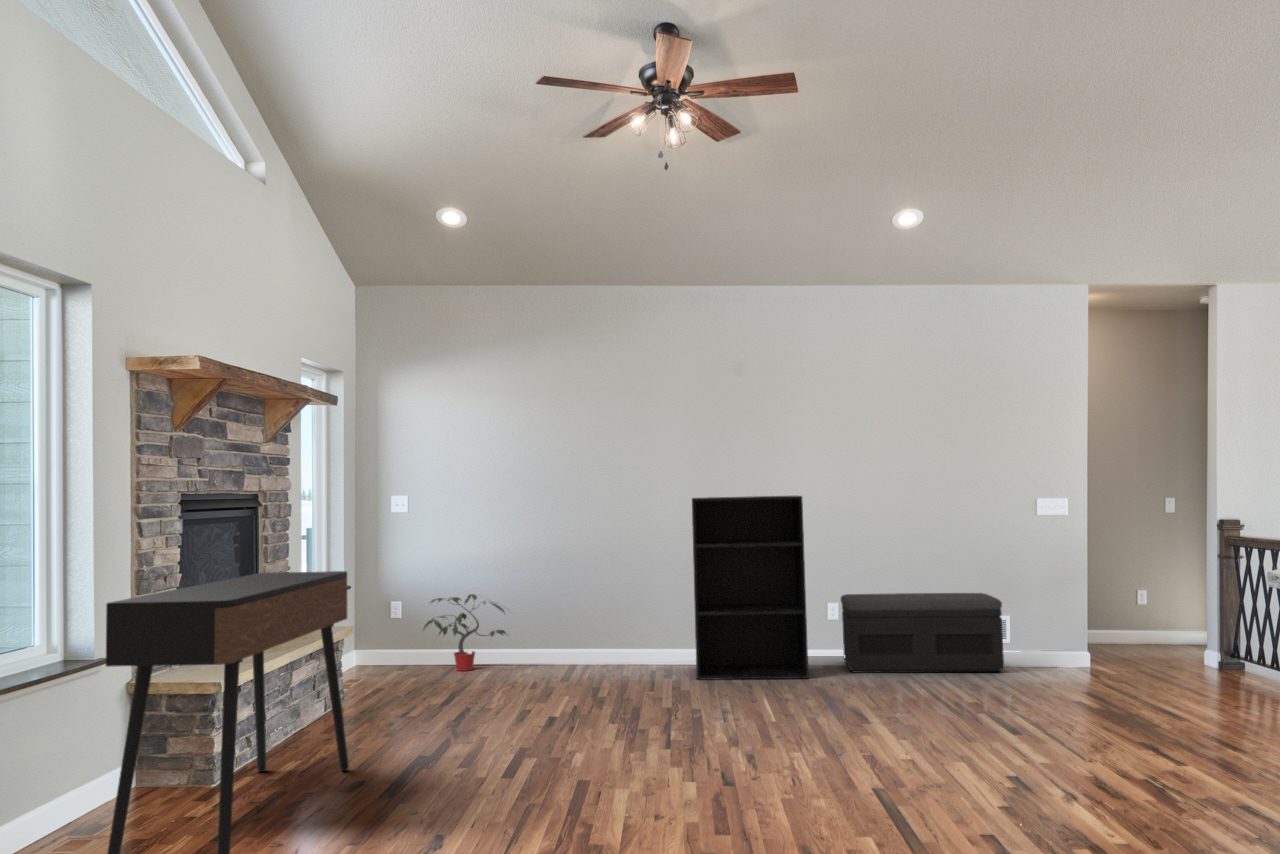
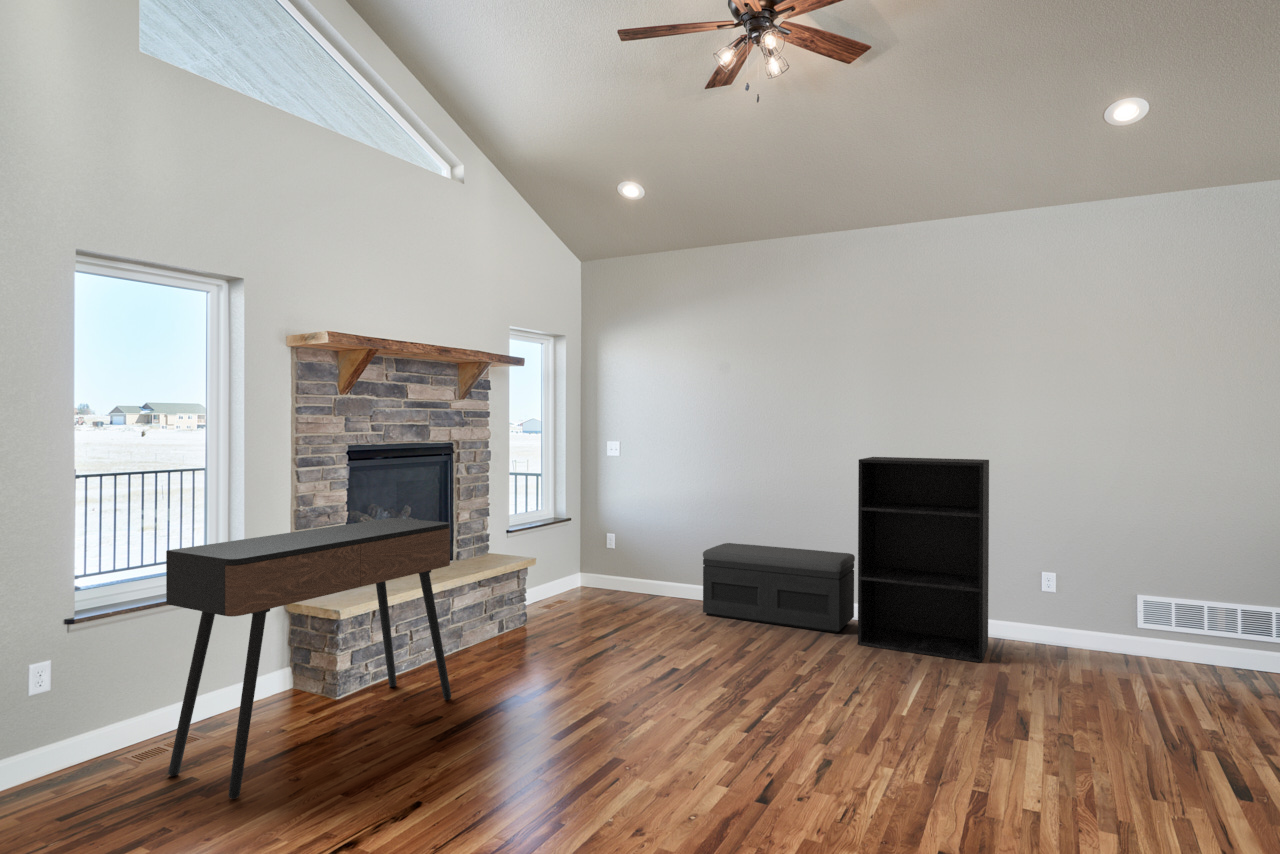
storage bench: present [841,593,1004,673] -> present [703,543,855,633]
potted plant: present [423,594,507,671] -> none [625,534,704,602]

